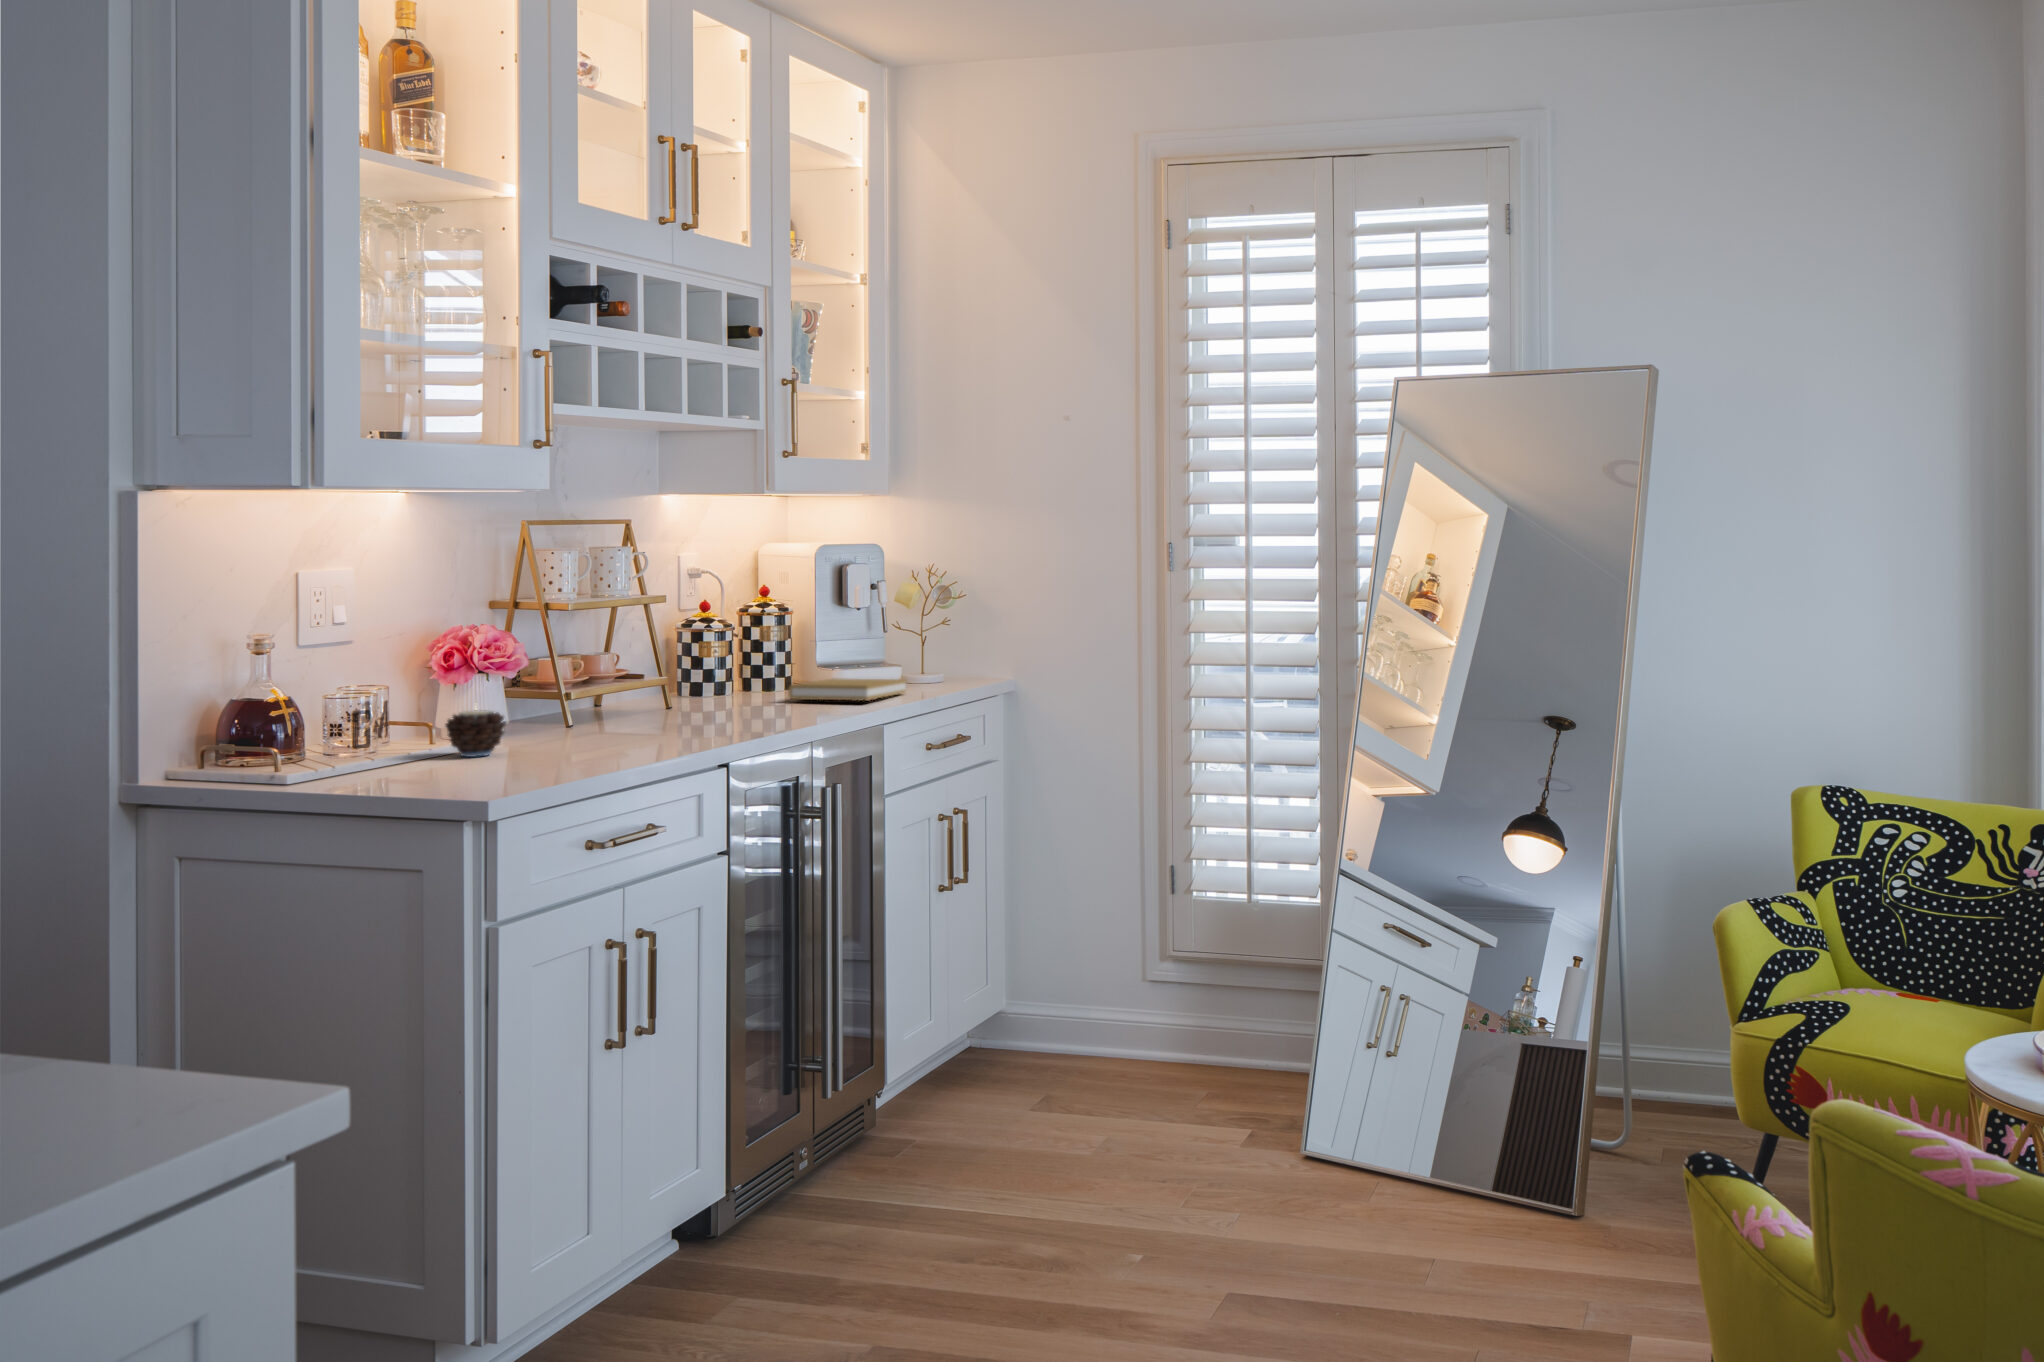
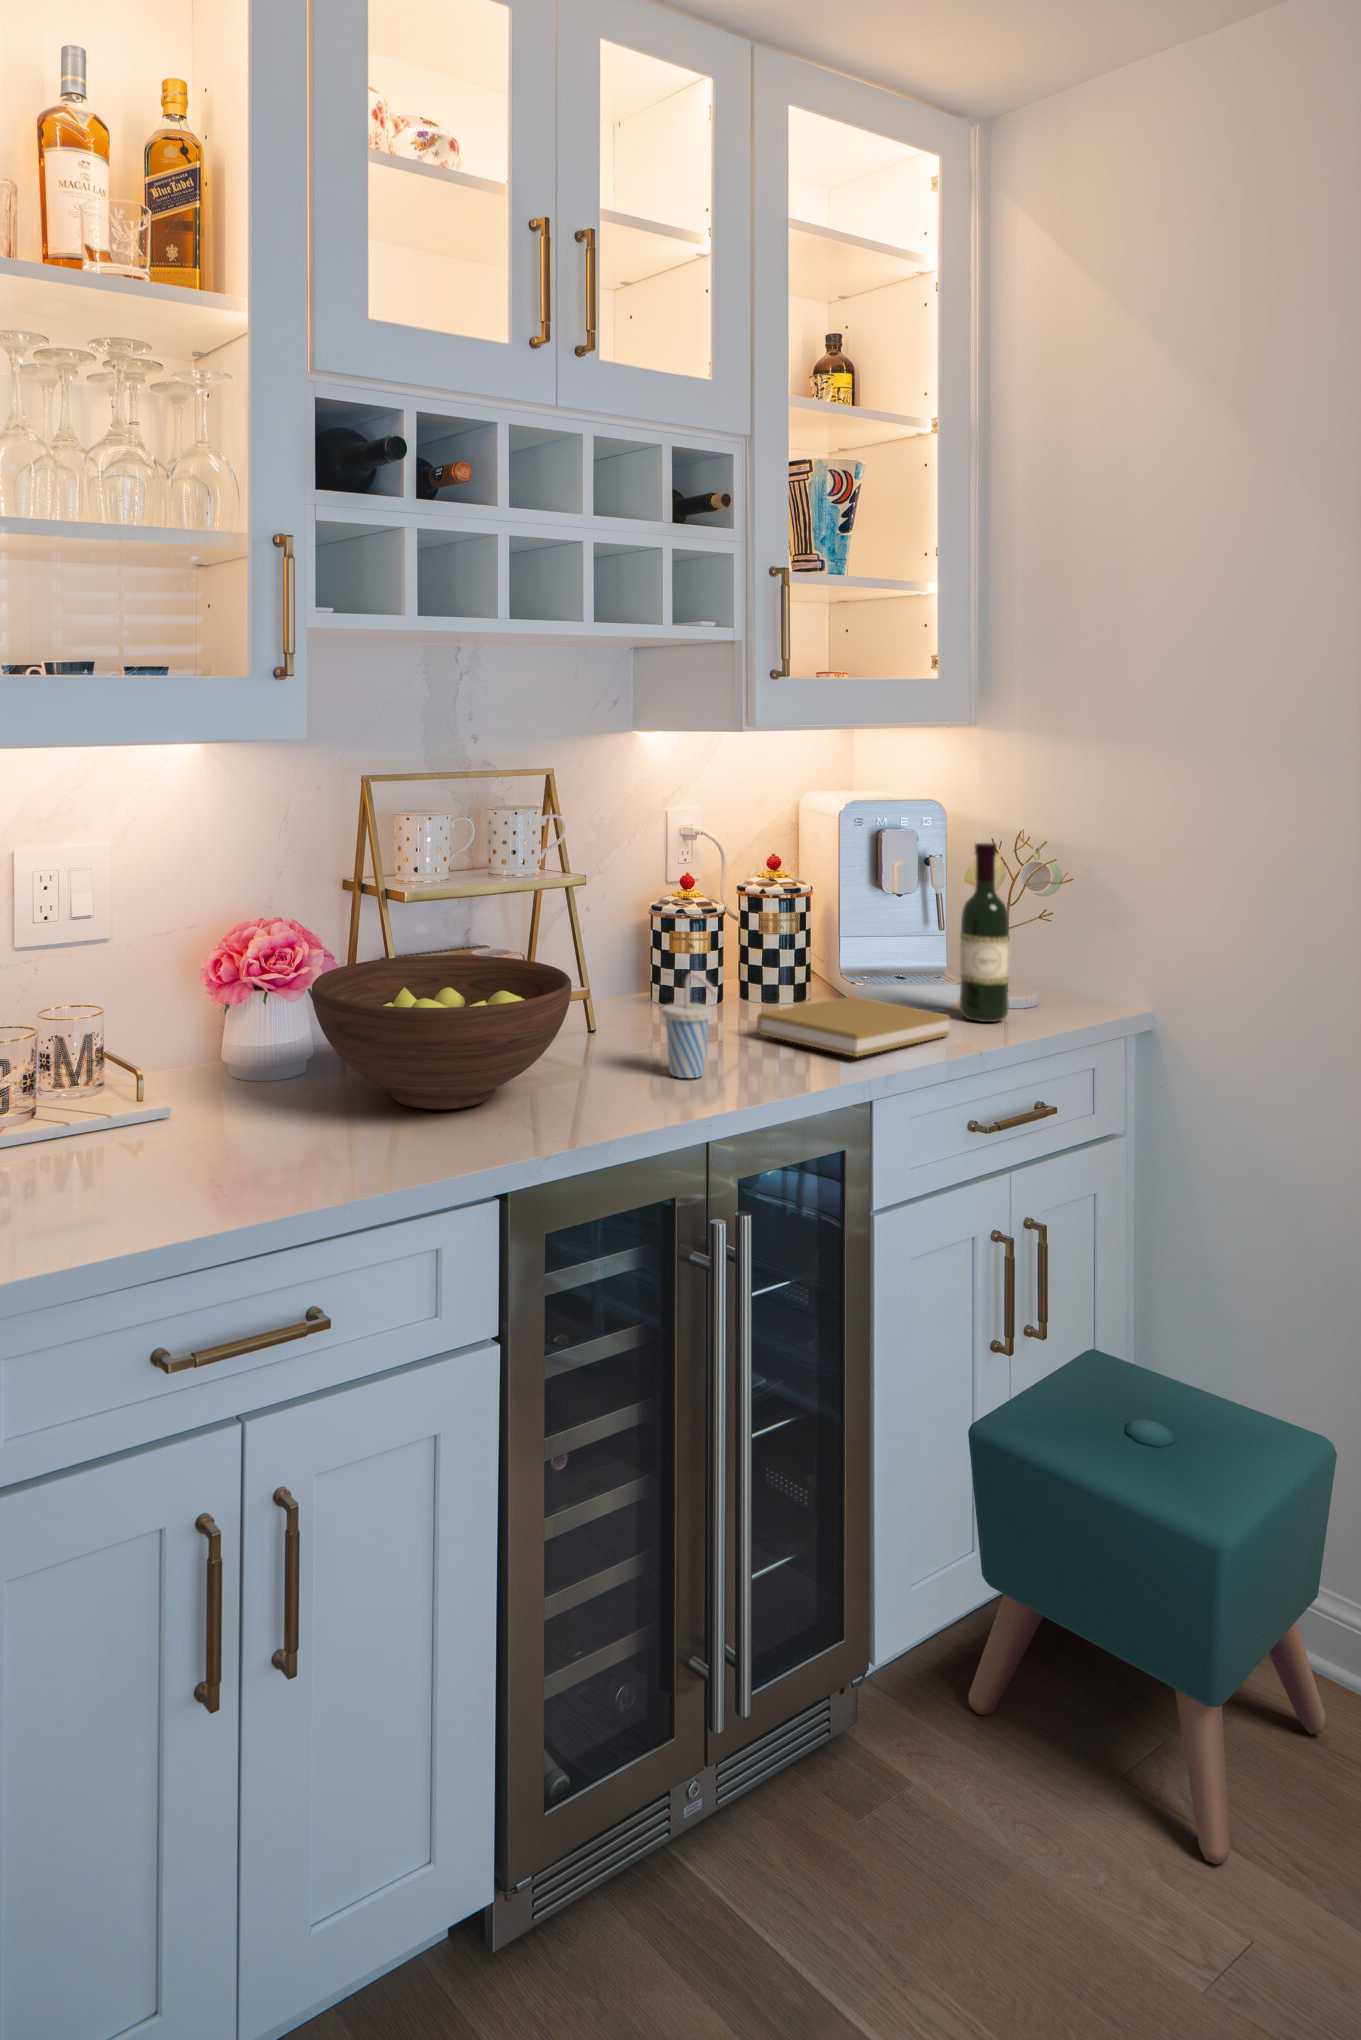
wine bottle: none [900,570,932,688] -> present [960,843,1009,1022]
fruit bowl: none [538,644,726,735] -> present [312,955,572,1109]
cup: none [755,646,793,716] -> present [662,972,717,1078]
candle: present [445,709,507,757] -> none [123,1058,204,1138]
ottoman: none [934,893,1126,1120] -> present [968,1349,1337,1864]

